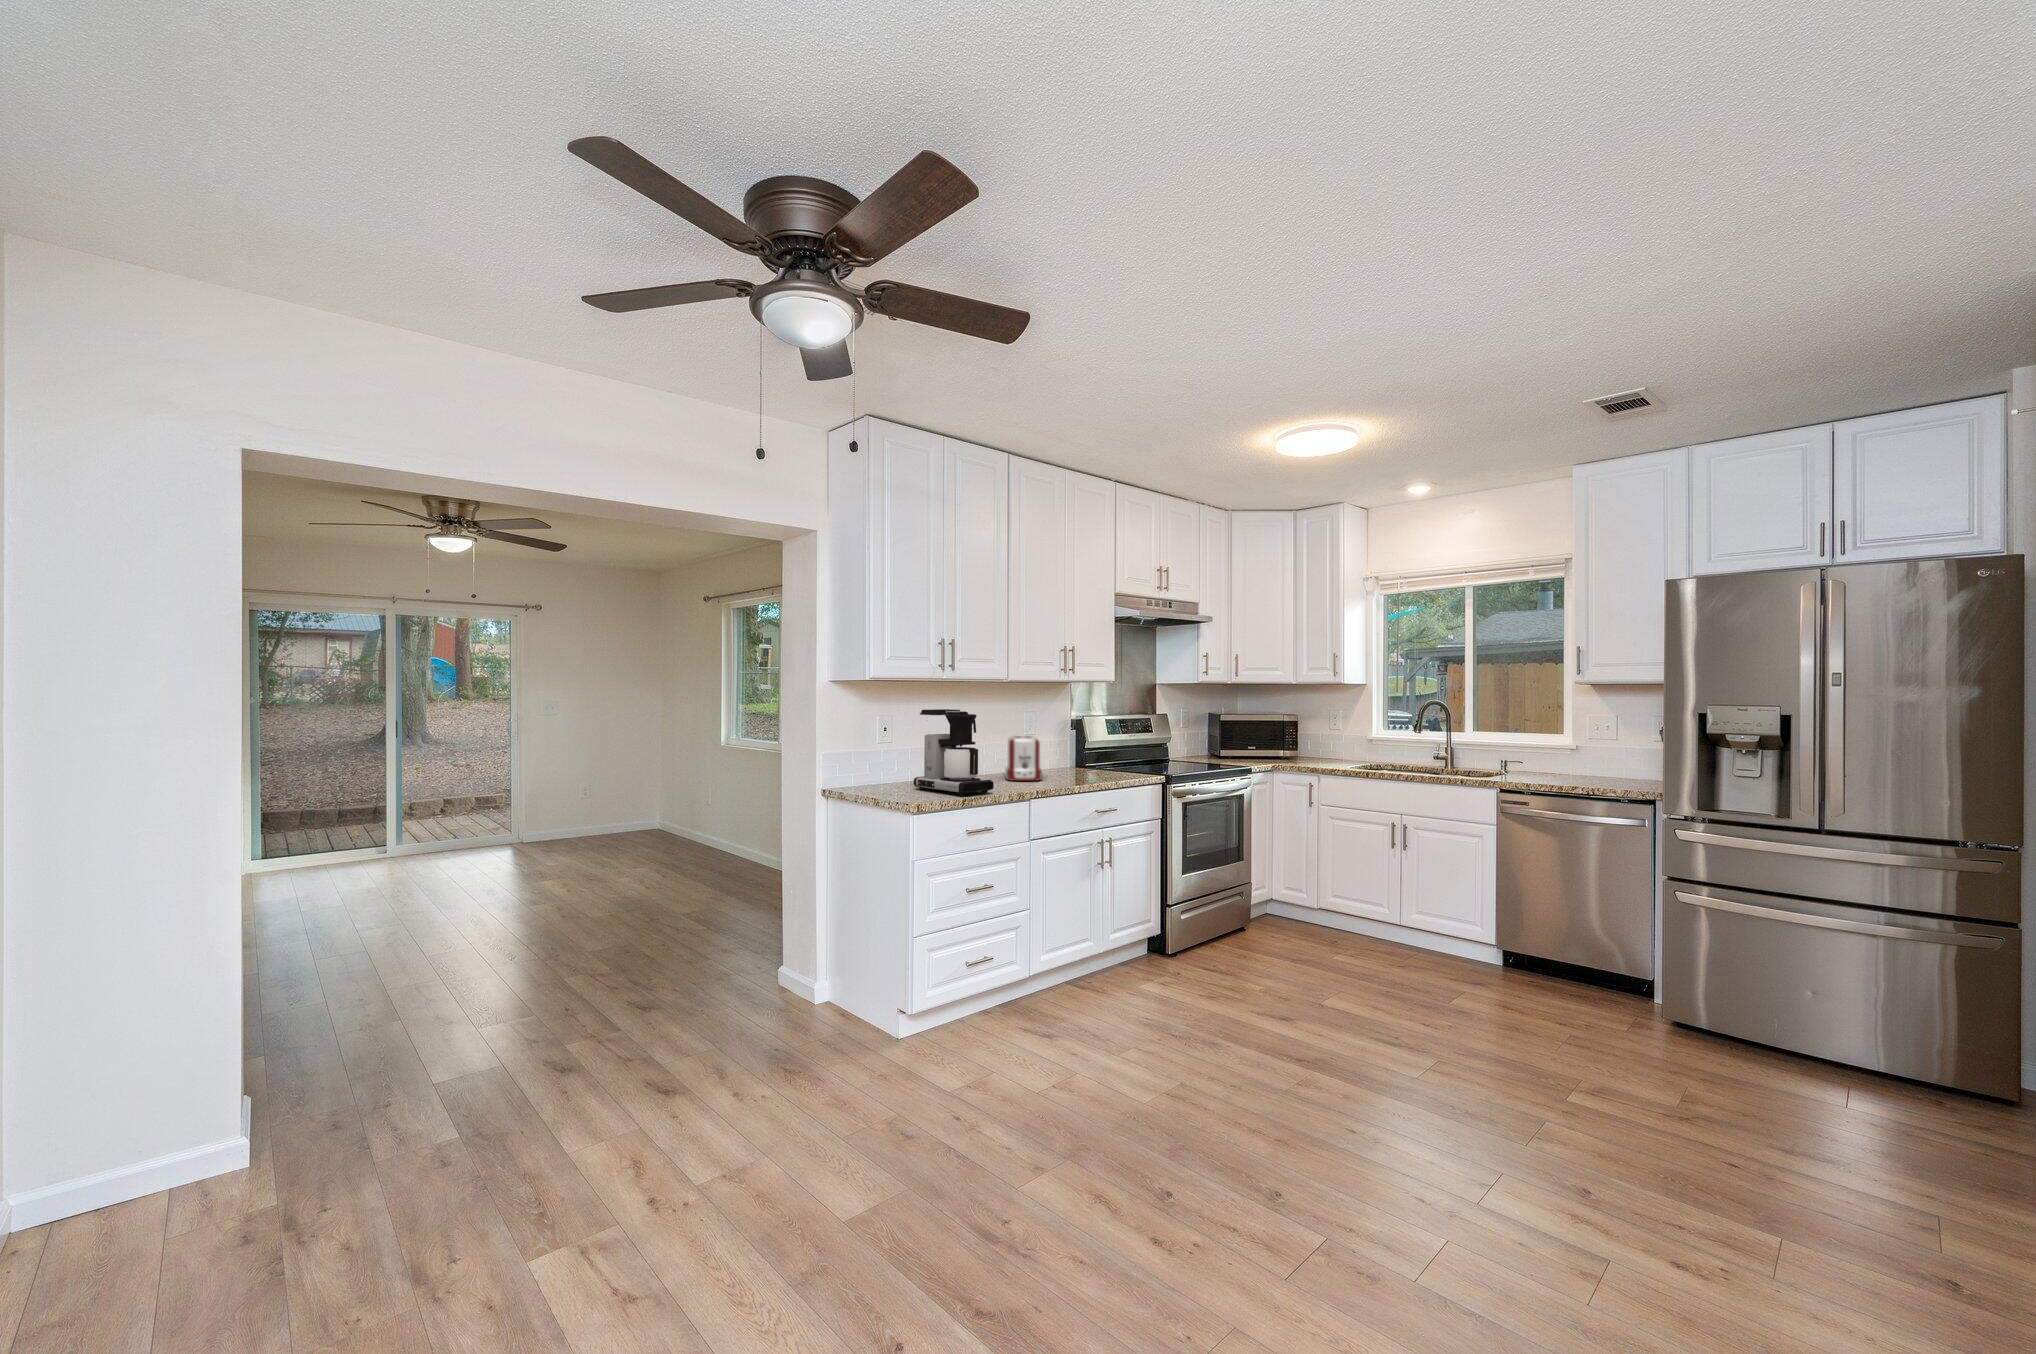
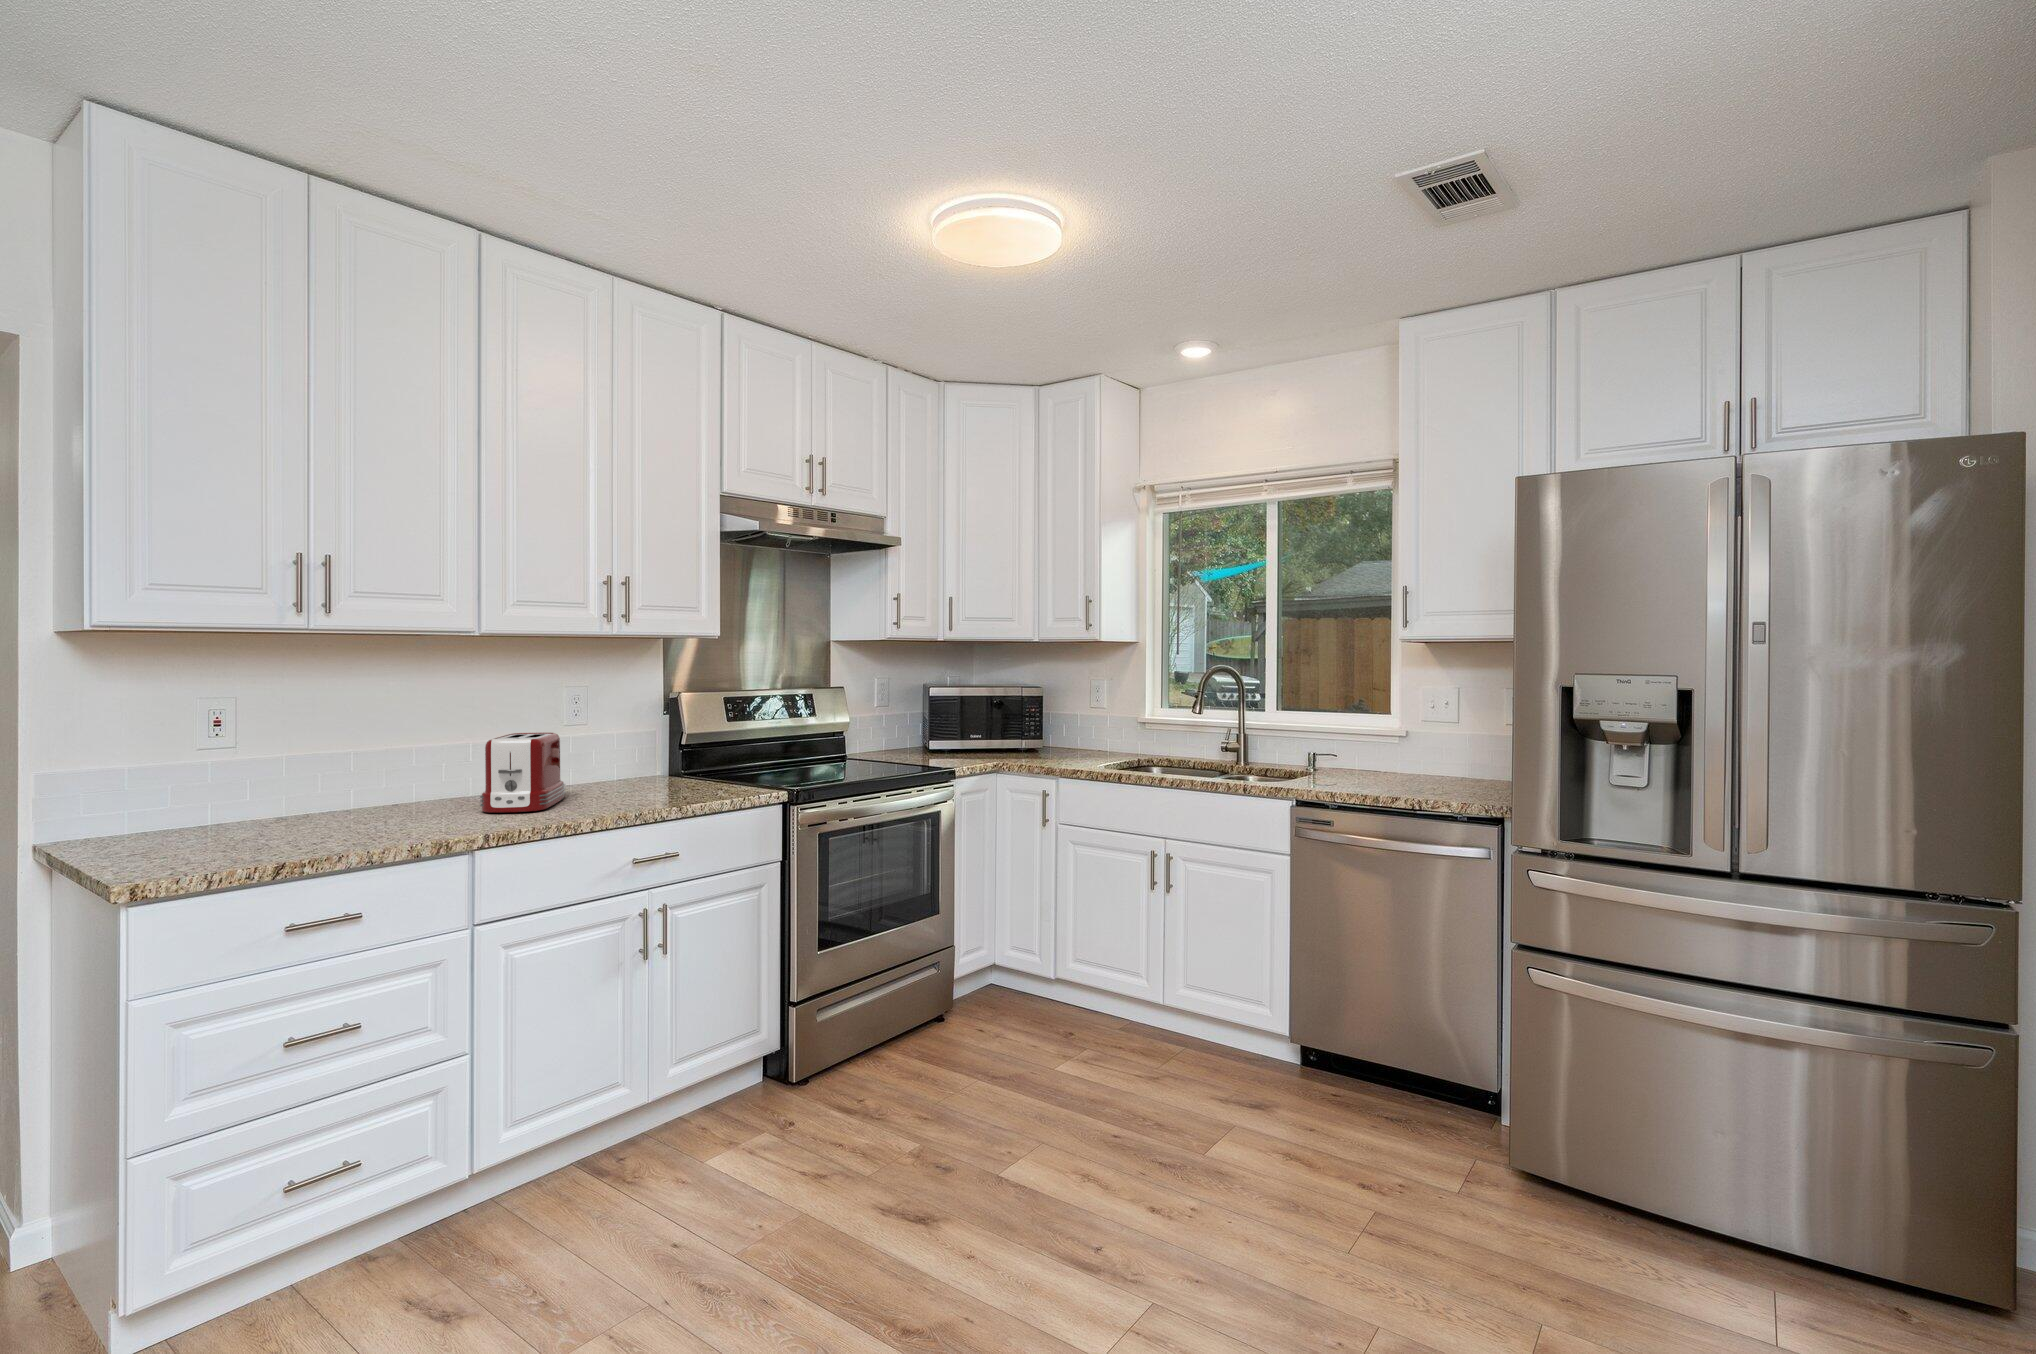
coffee maker: present [914,709,994,795] -> none [243,691,386,855]

